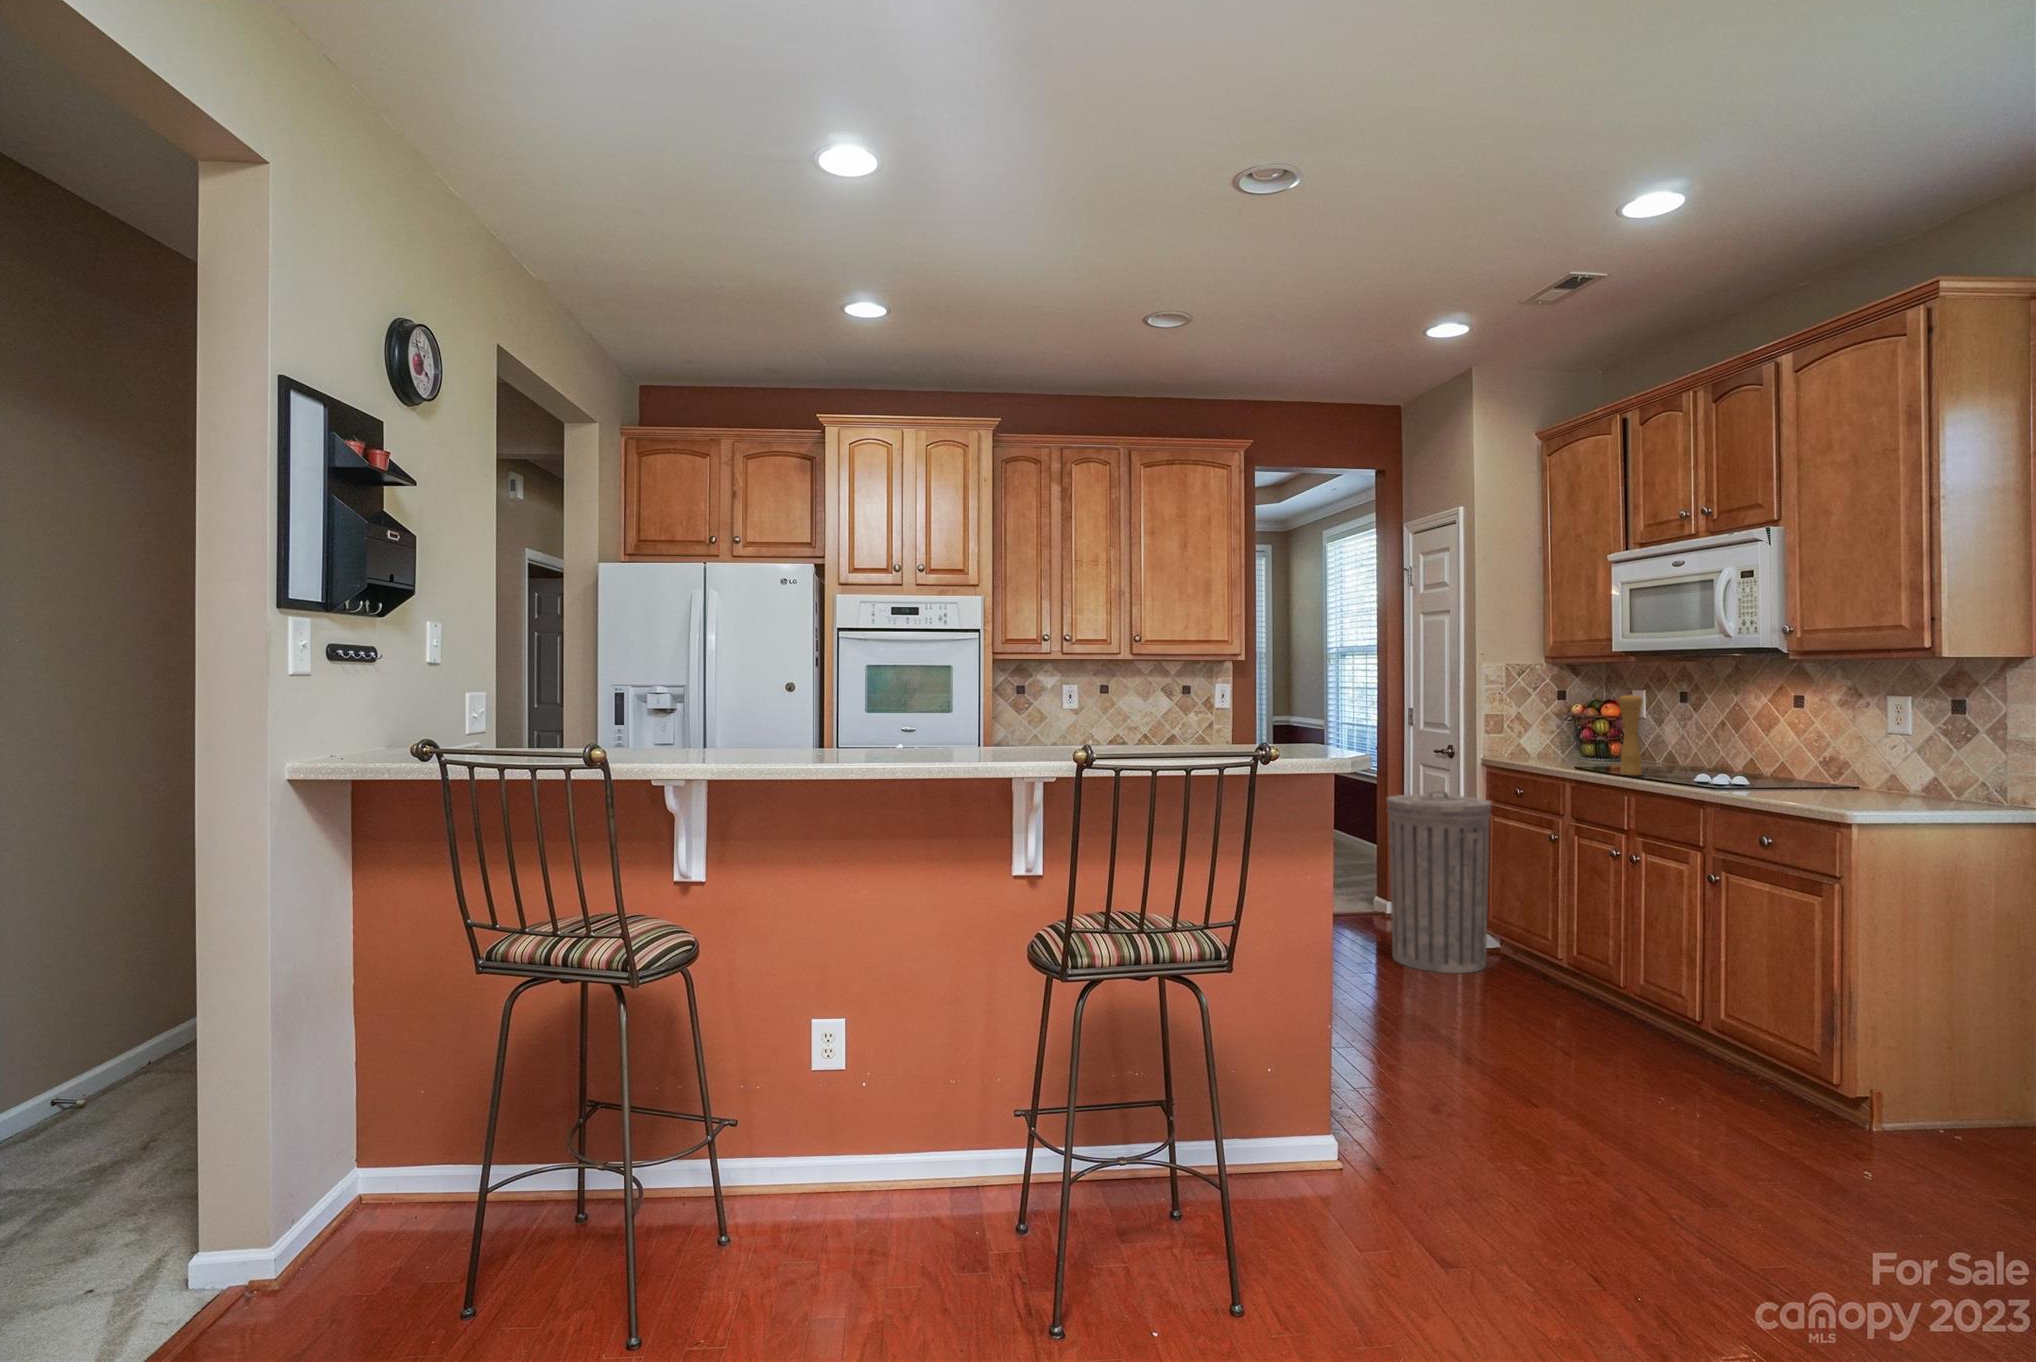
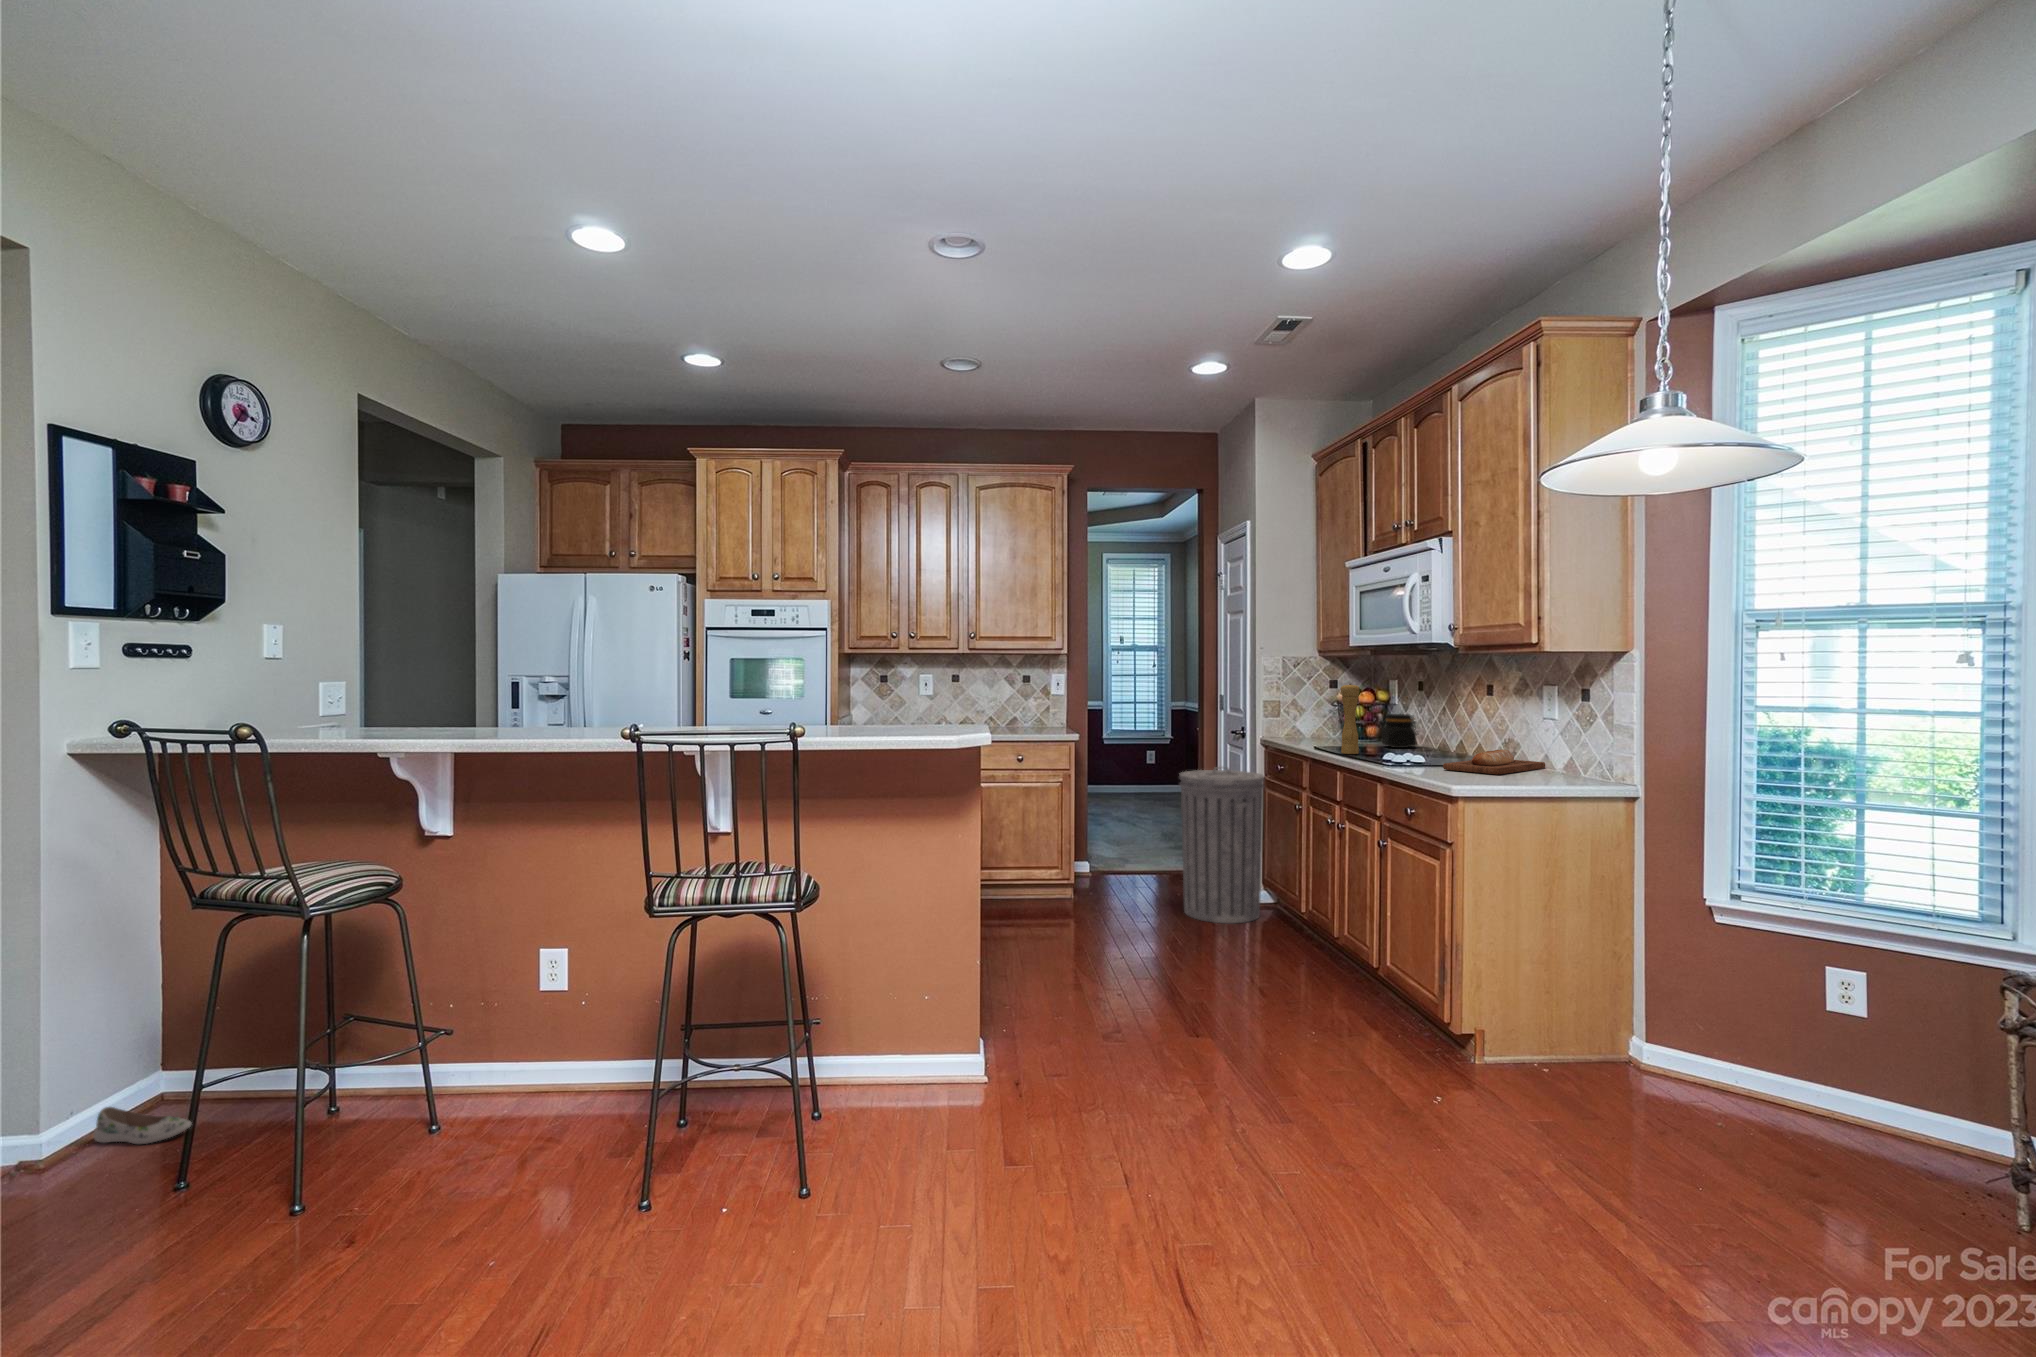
jar: none [1643,729,1691,768] -> present [1380,714,1417,748]
bread loaf: none [1789,770,1900,799] -> present [1443,750,1545,774]
shoe: none [314,1219,428,1265] -> present [94,1107,191,1144]

